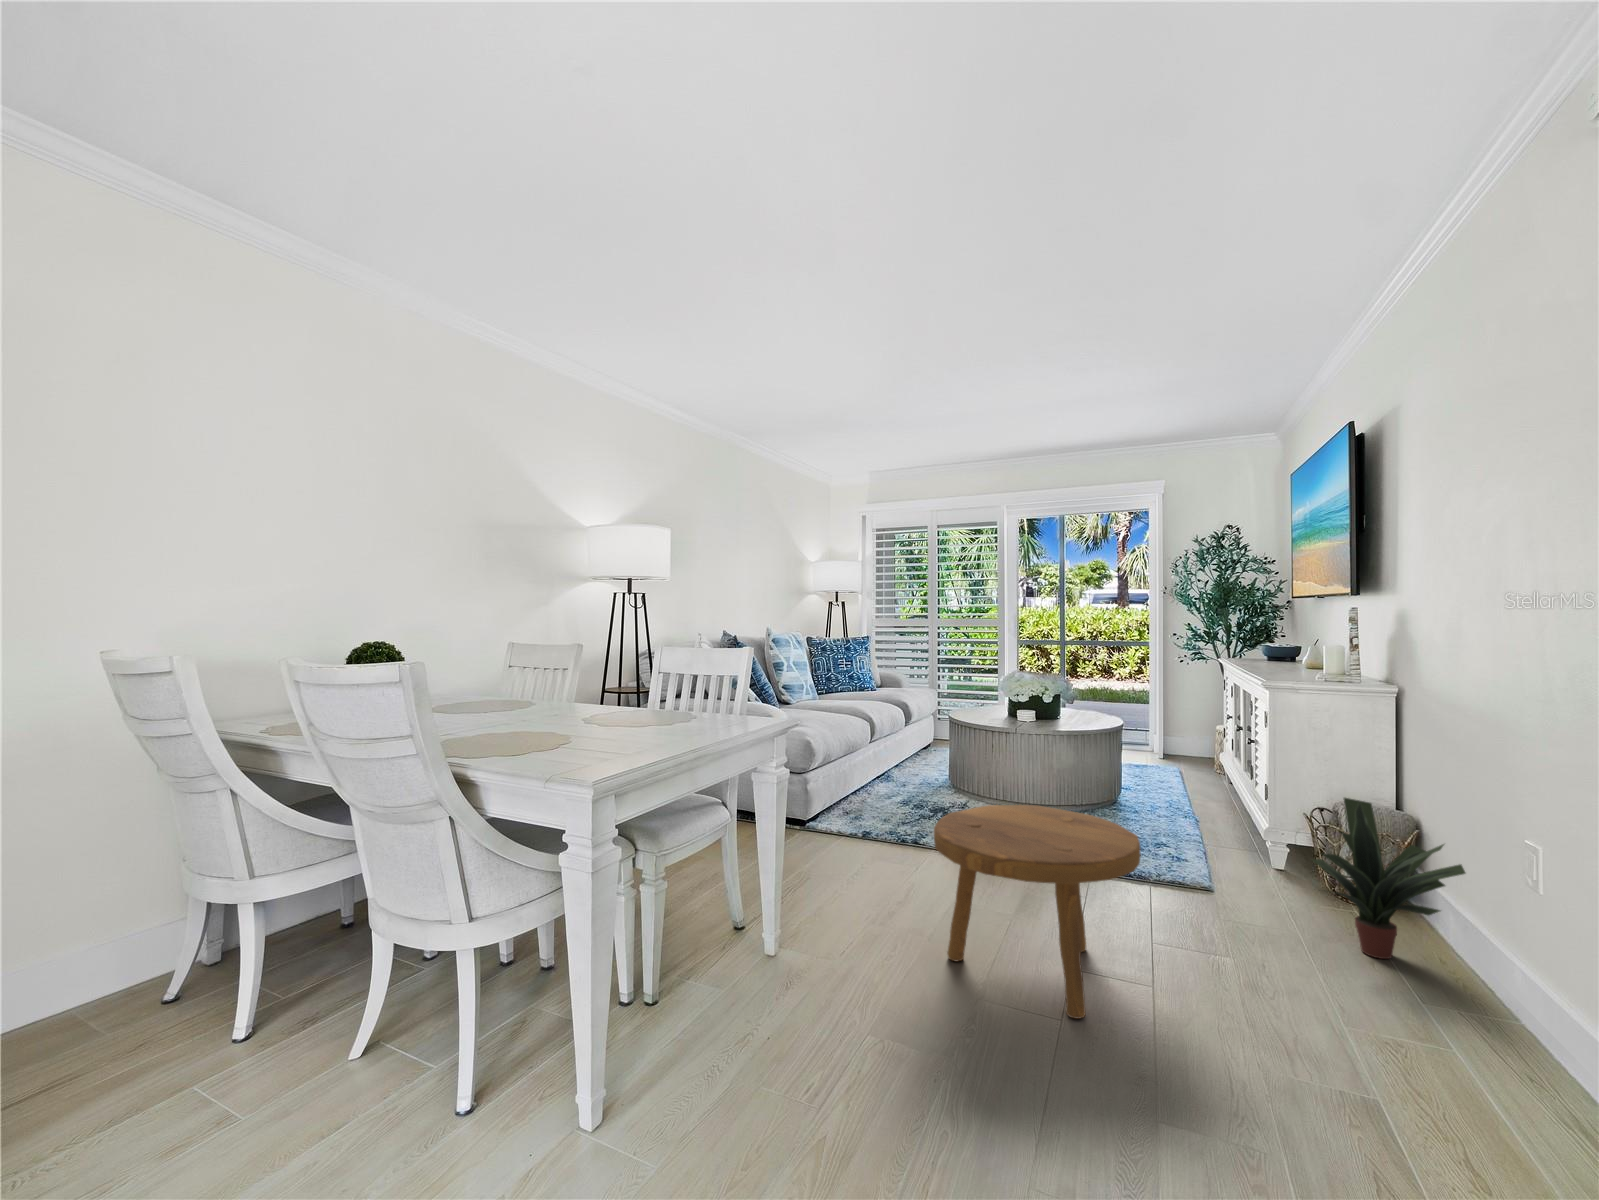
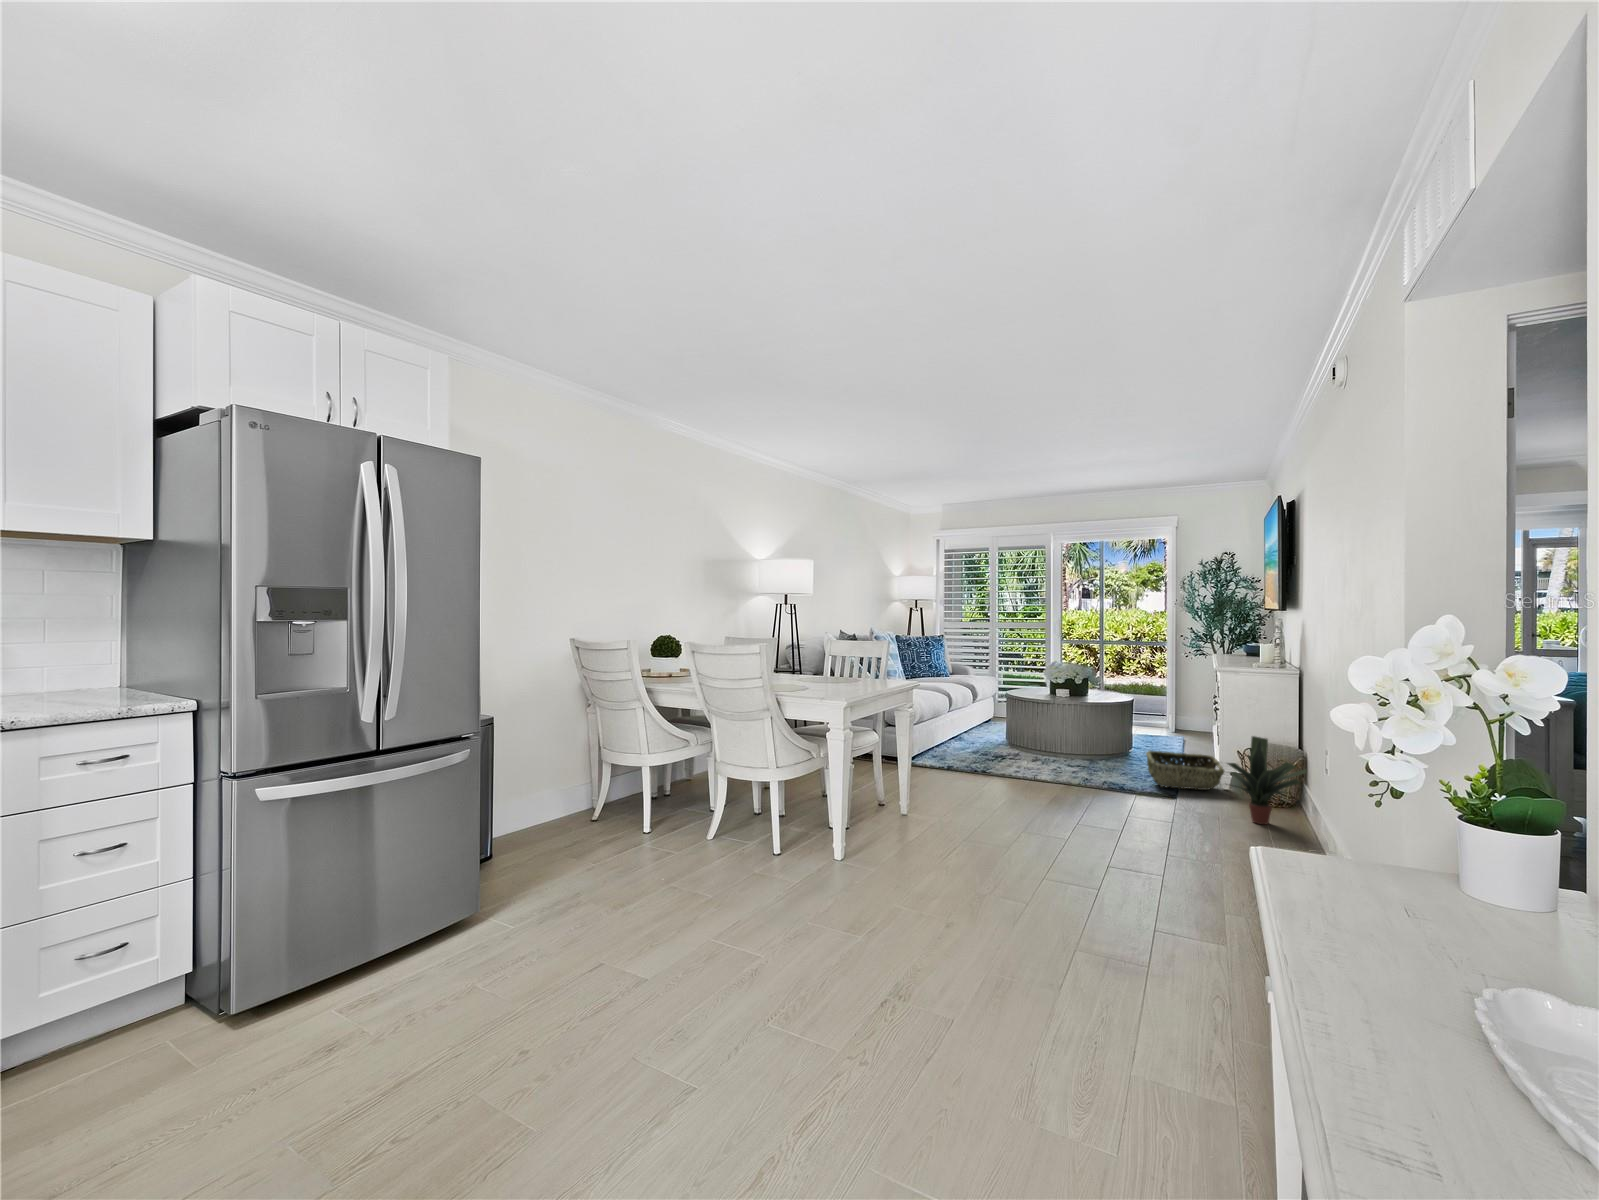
footstool: present [934,805,1140,1019] -> none [999,736,1116,838]
woven basket: none [1156,808,1283,873] -> present [1146,751,1224,790]

